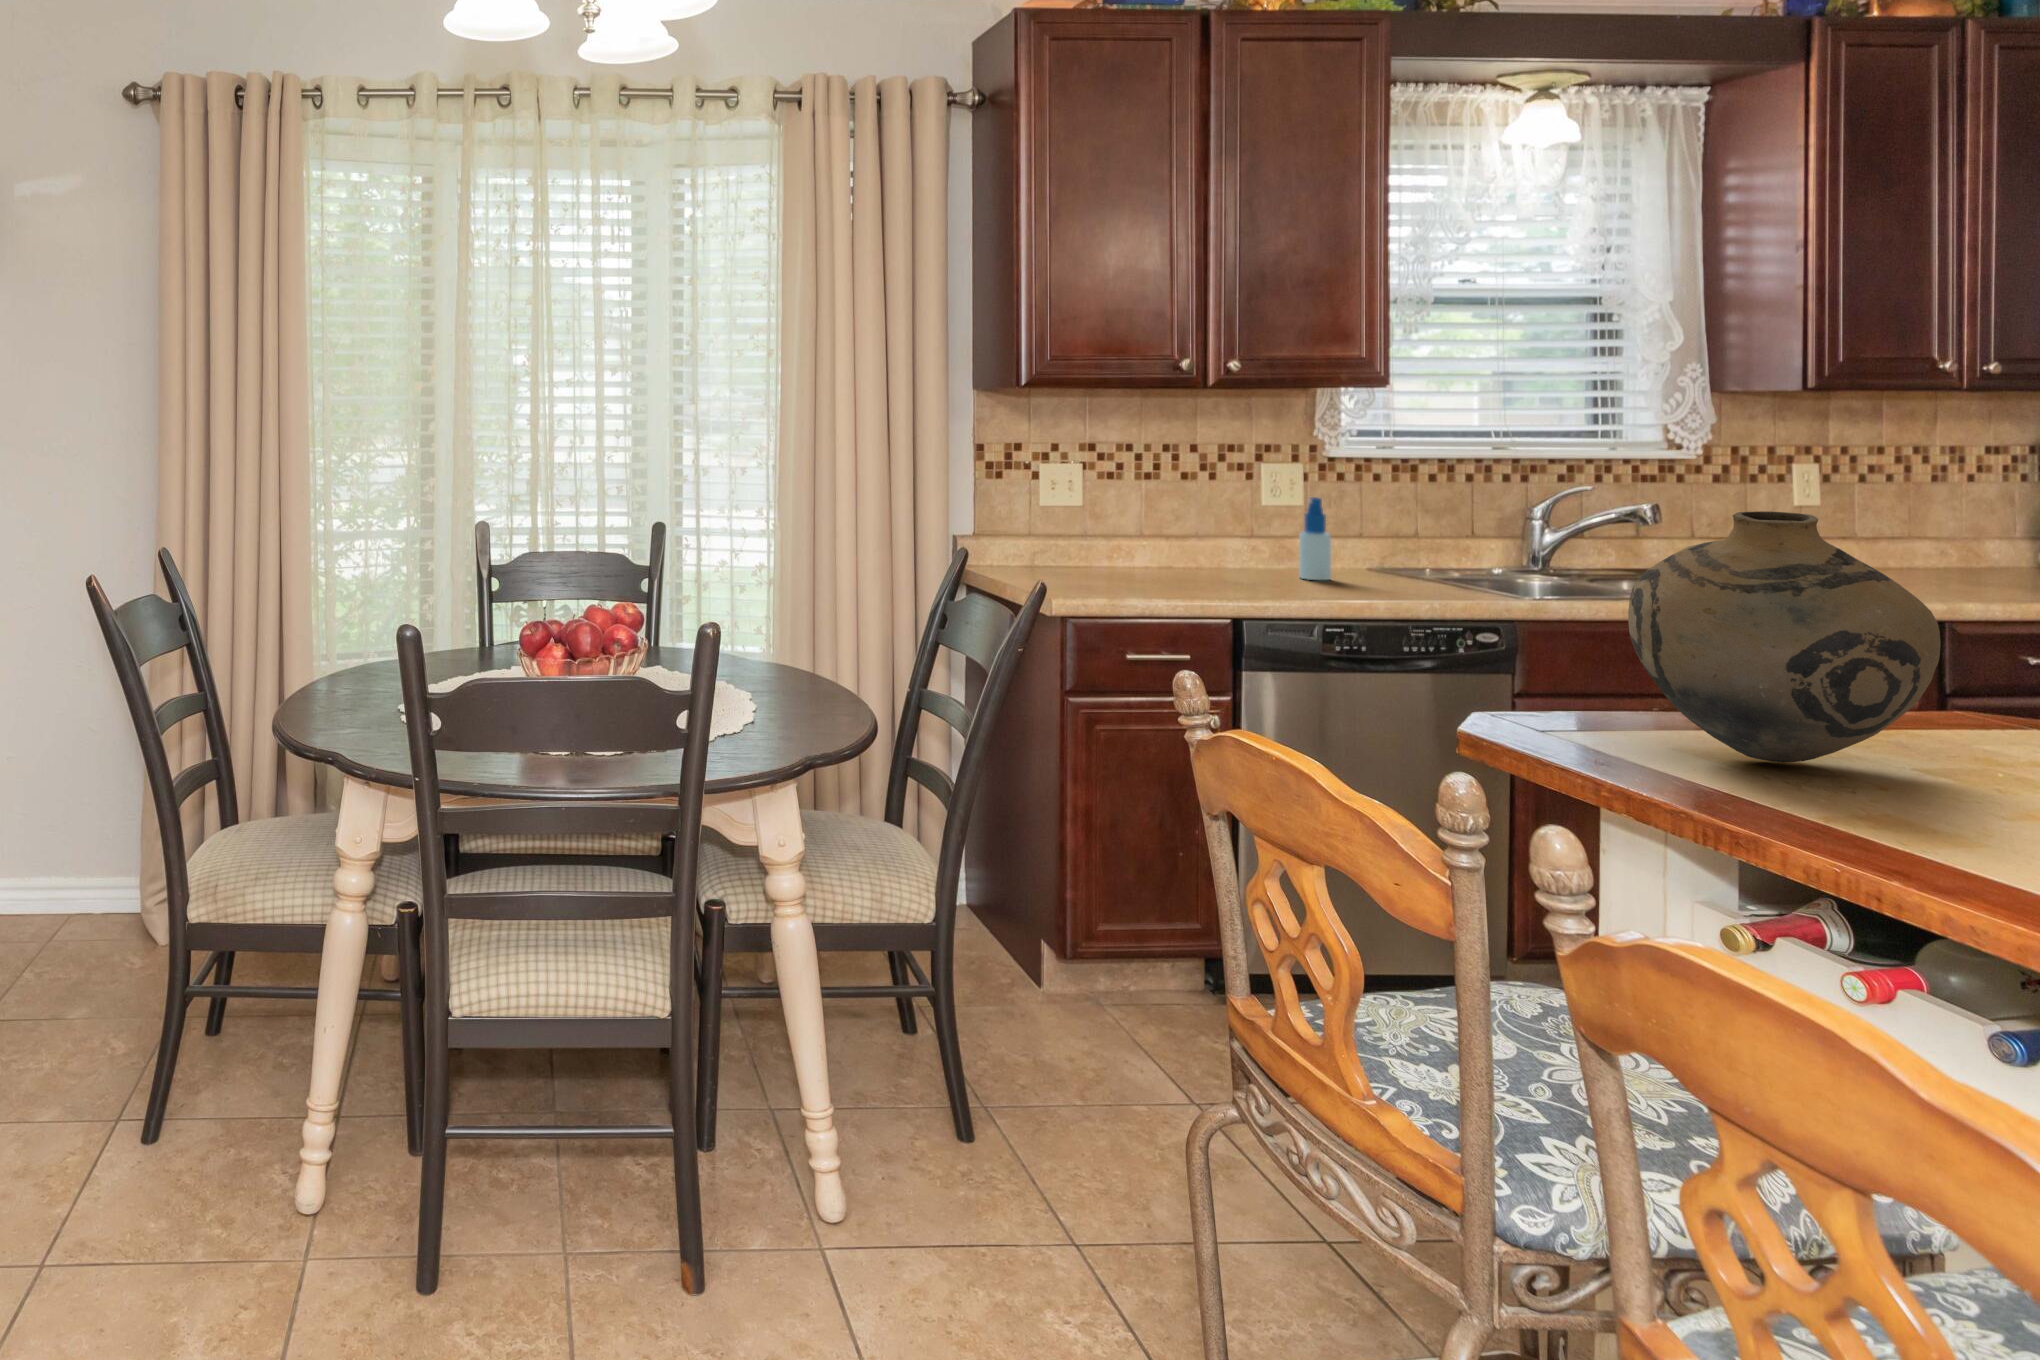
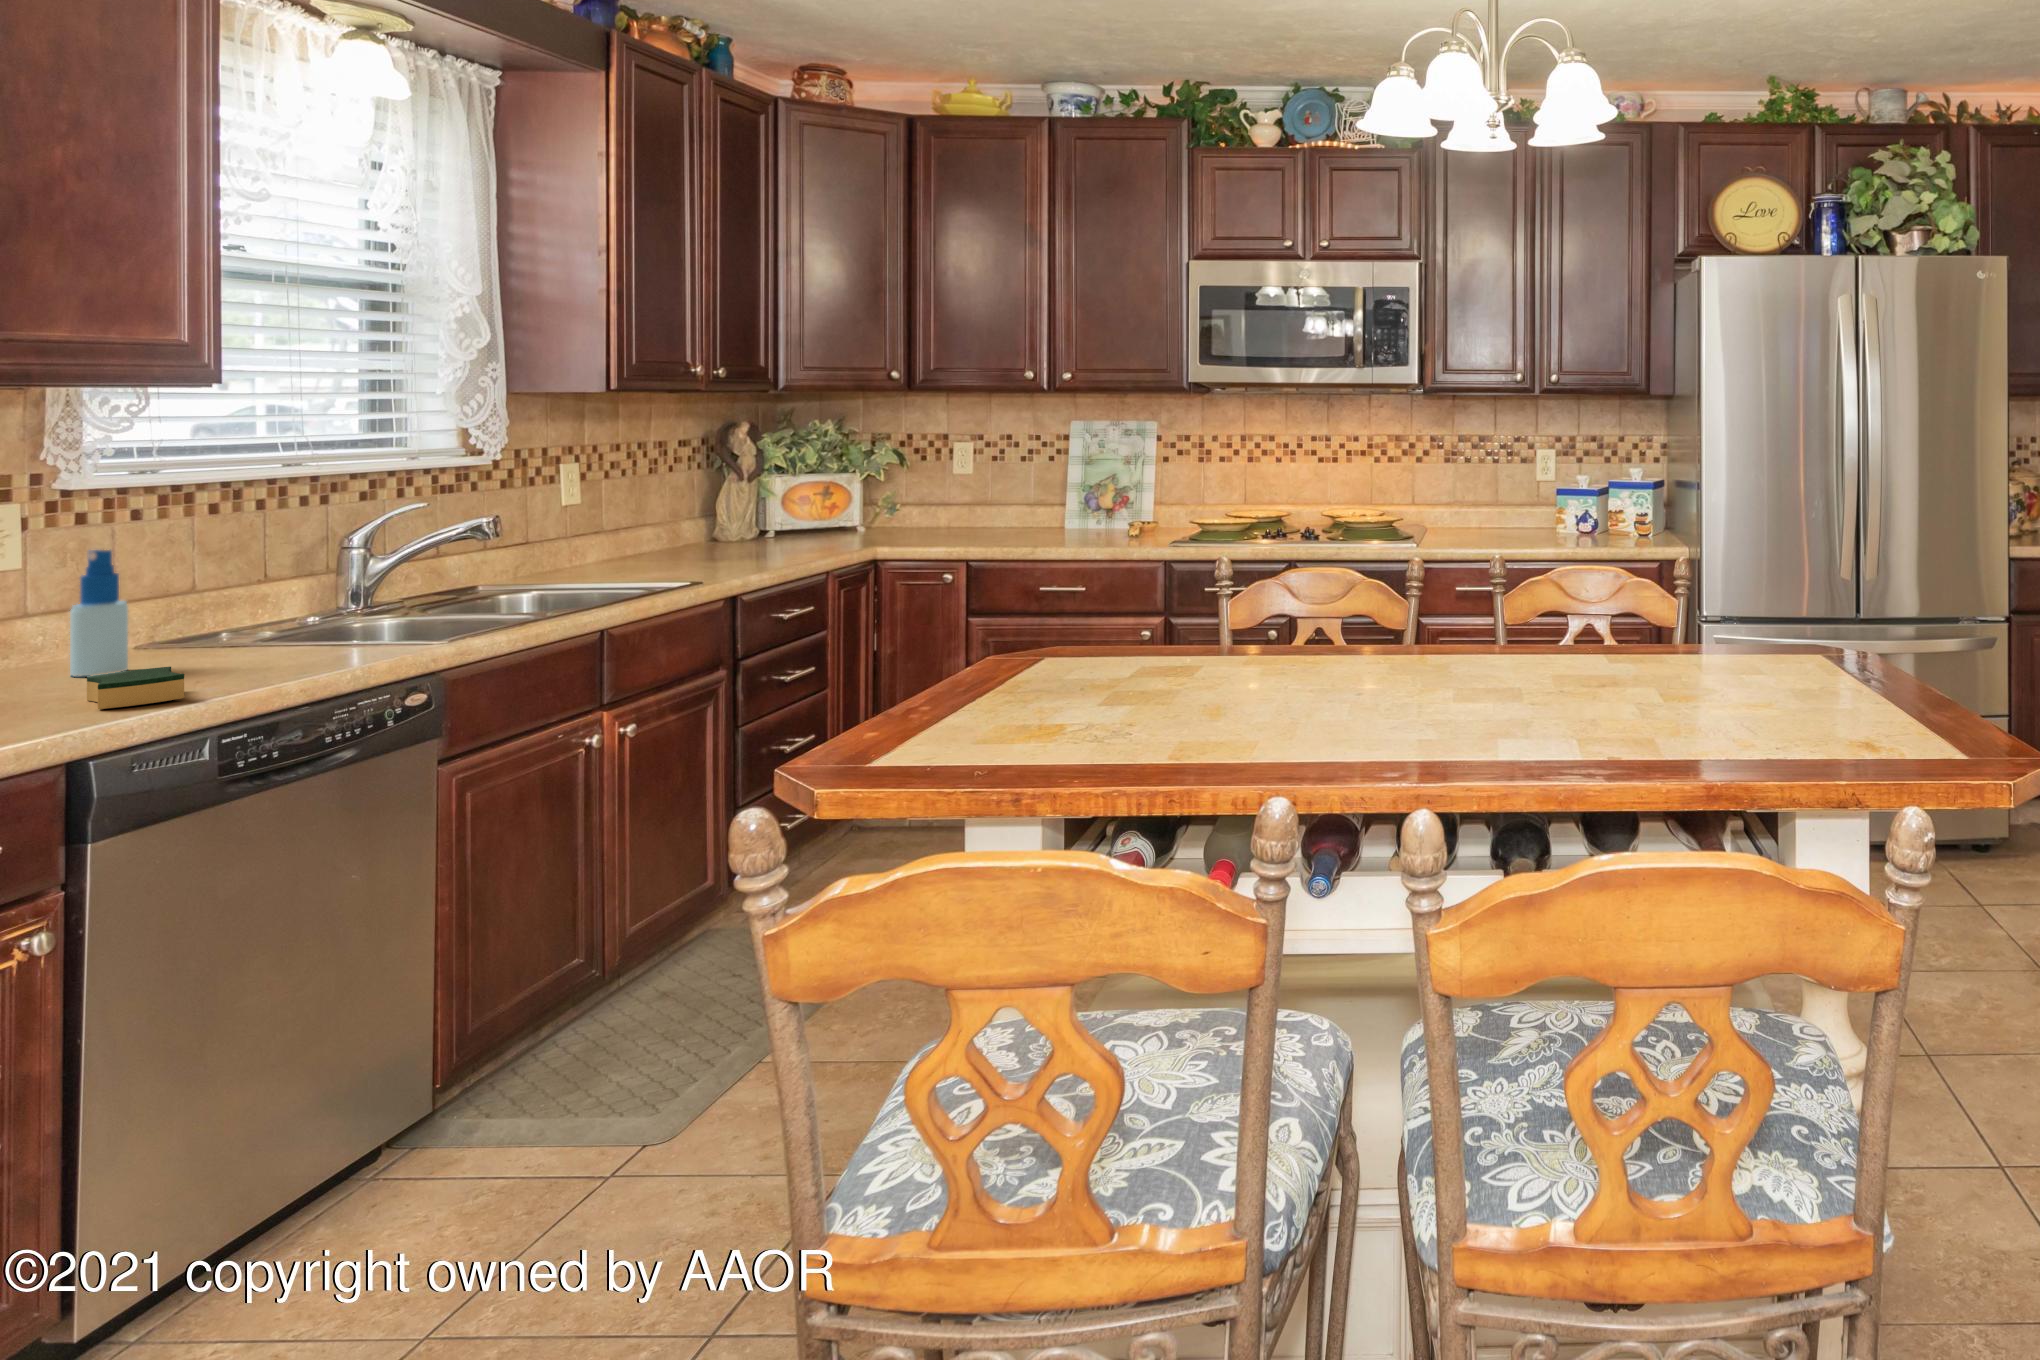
vase: present [1628,511,1941,763] -> none [951,485,1182,724]
sponge: none [1271,576,1324,600] -> present [87,667,184,709]

